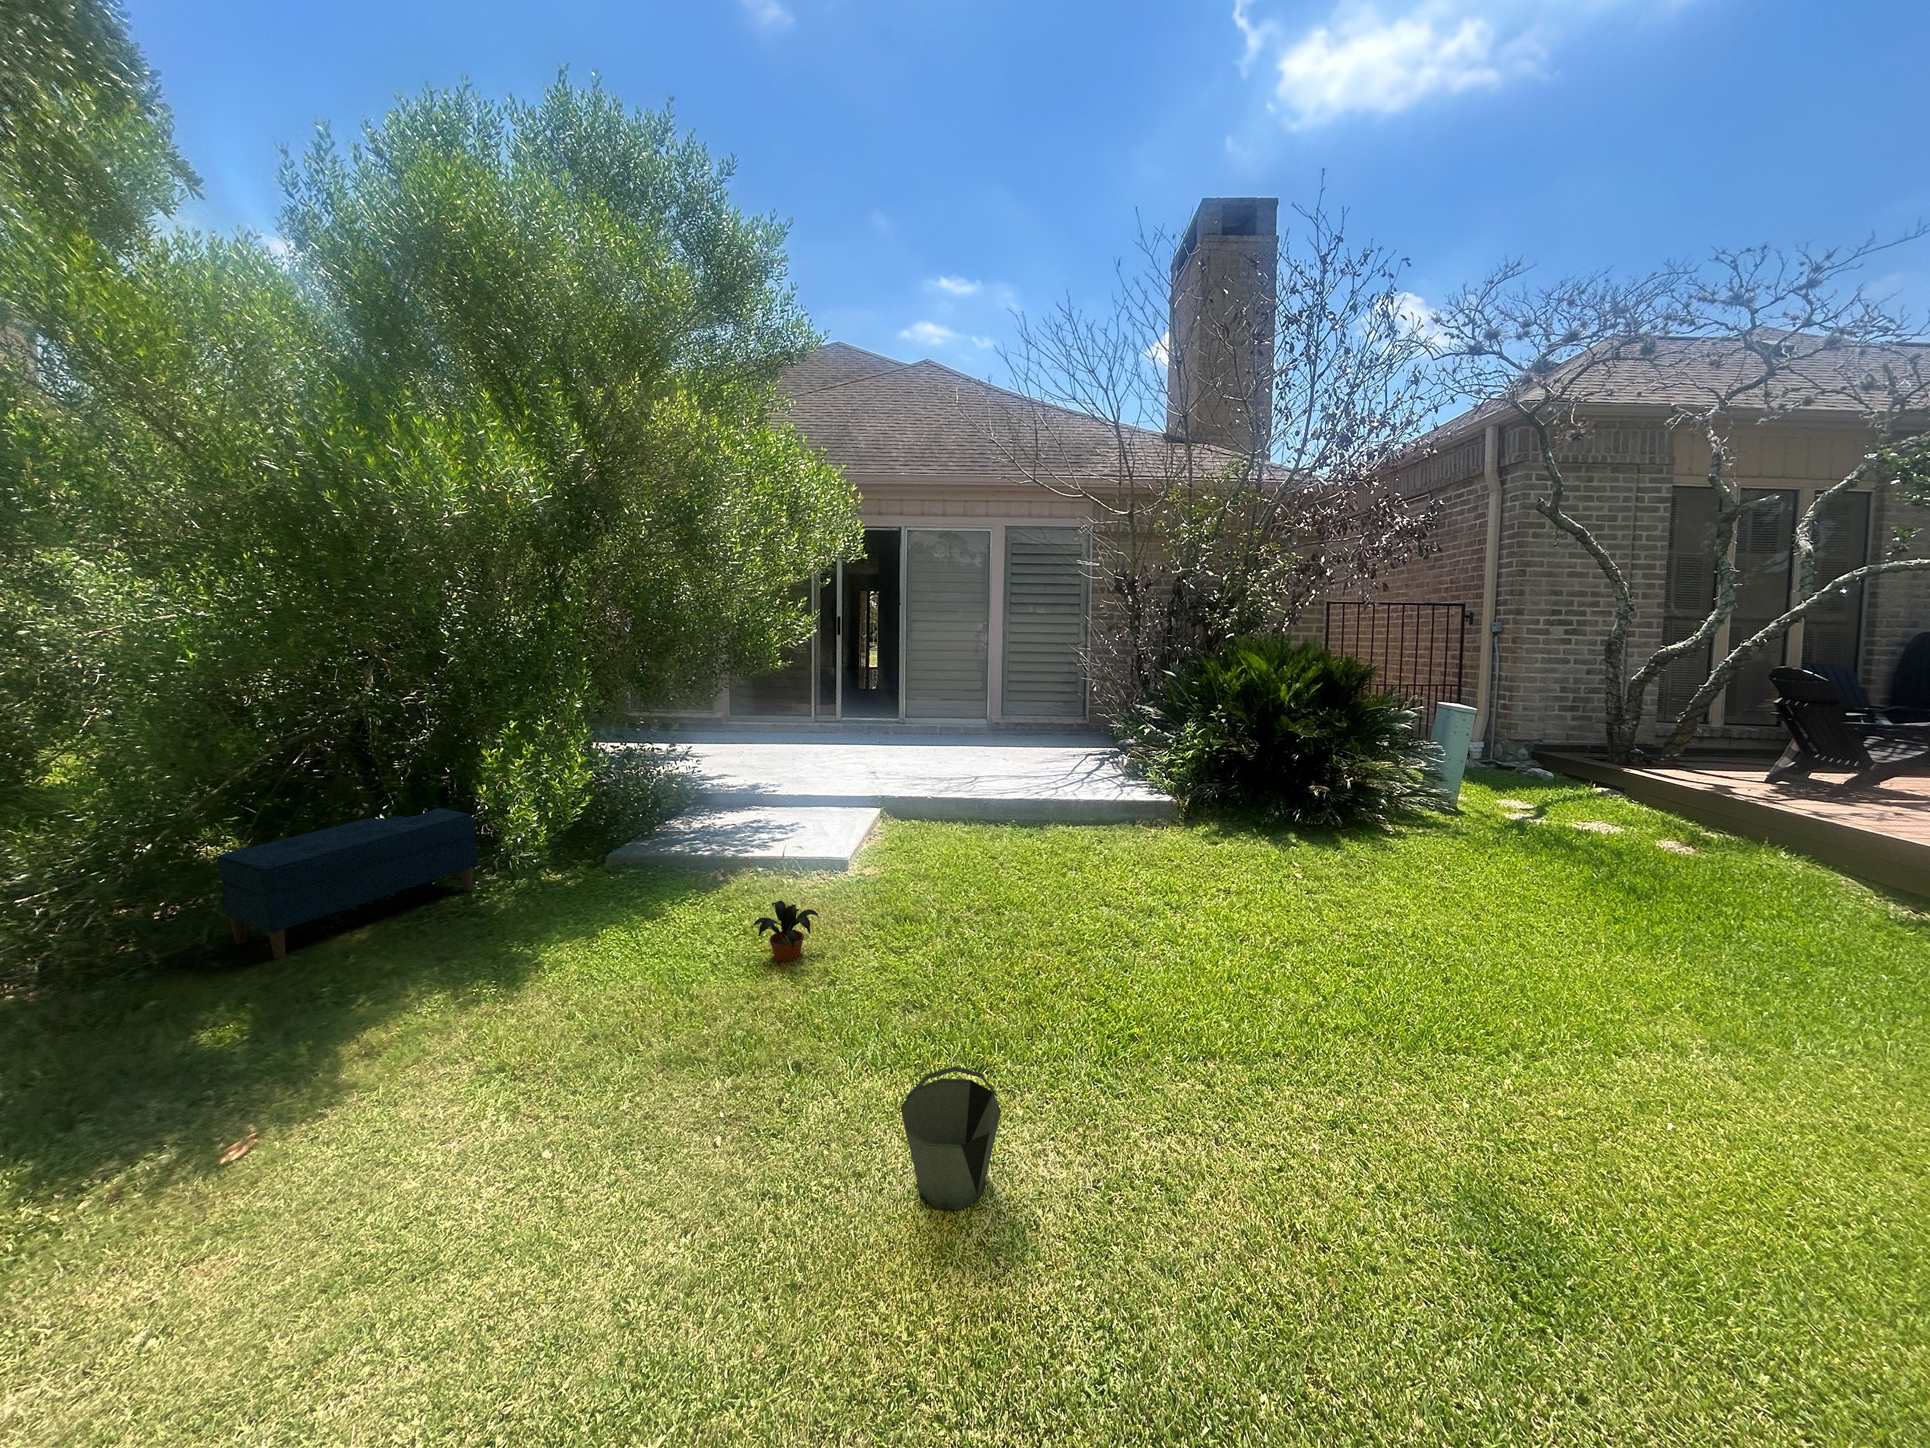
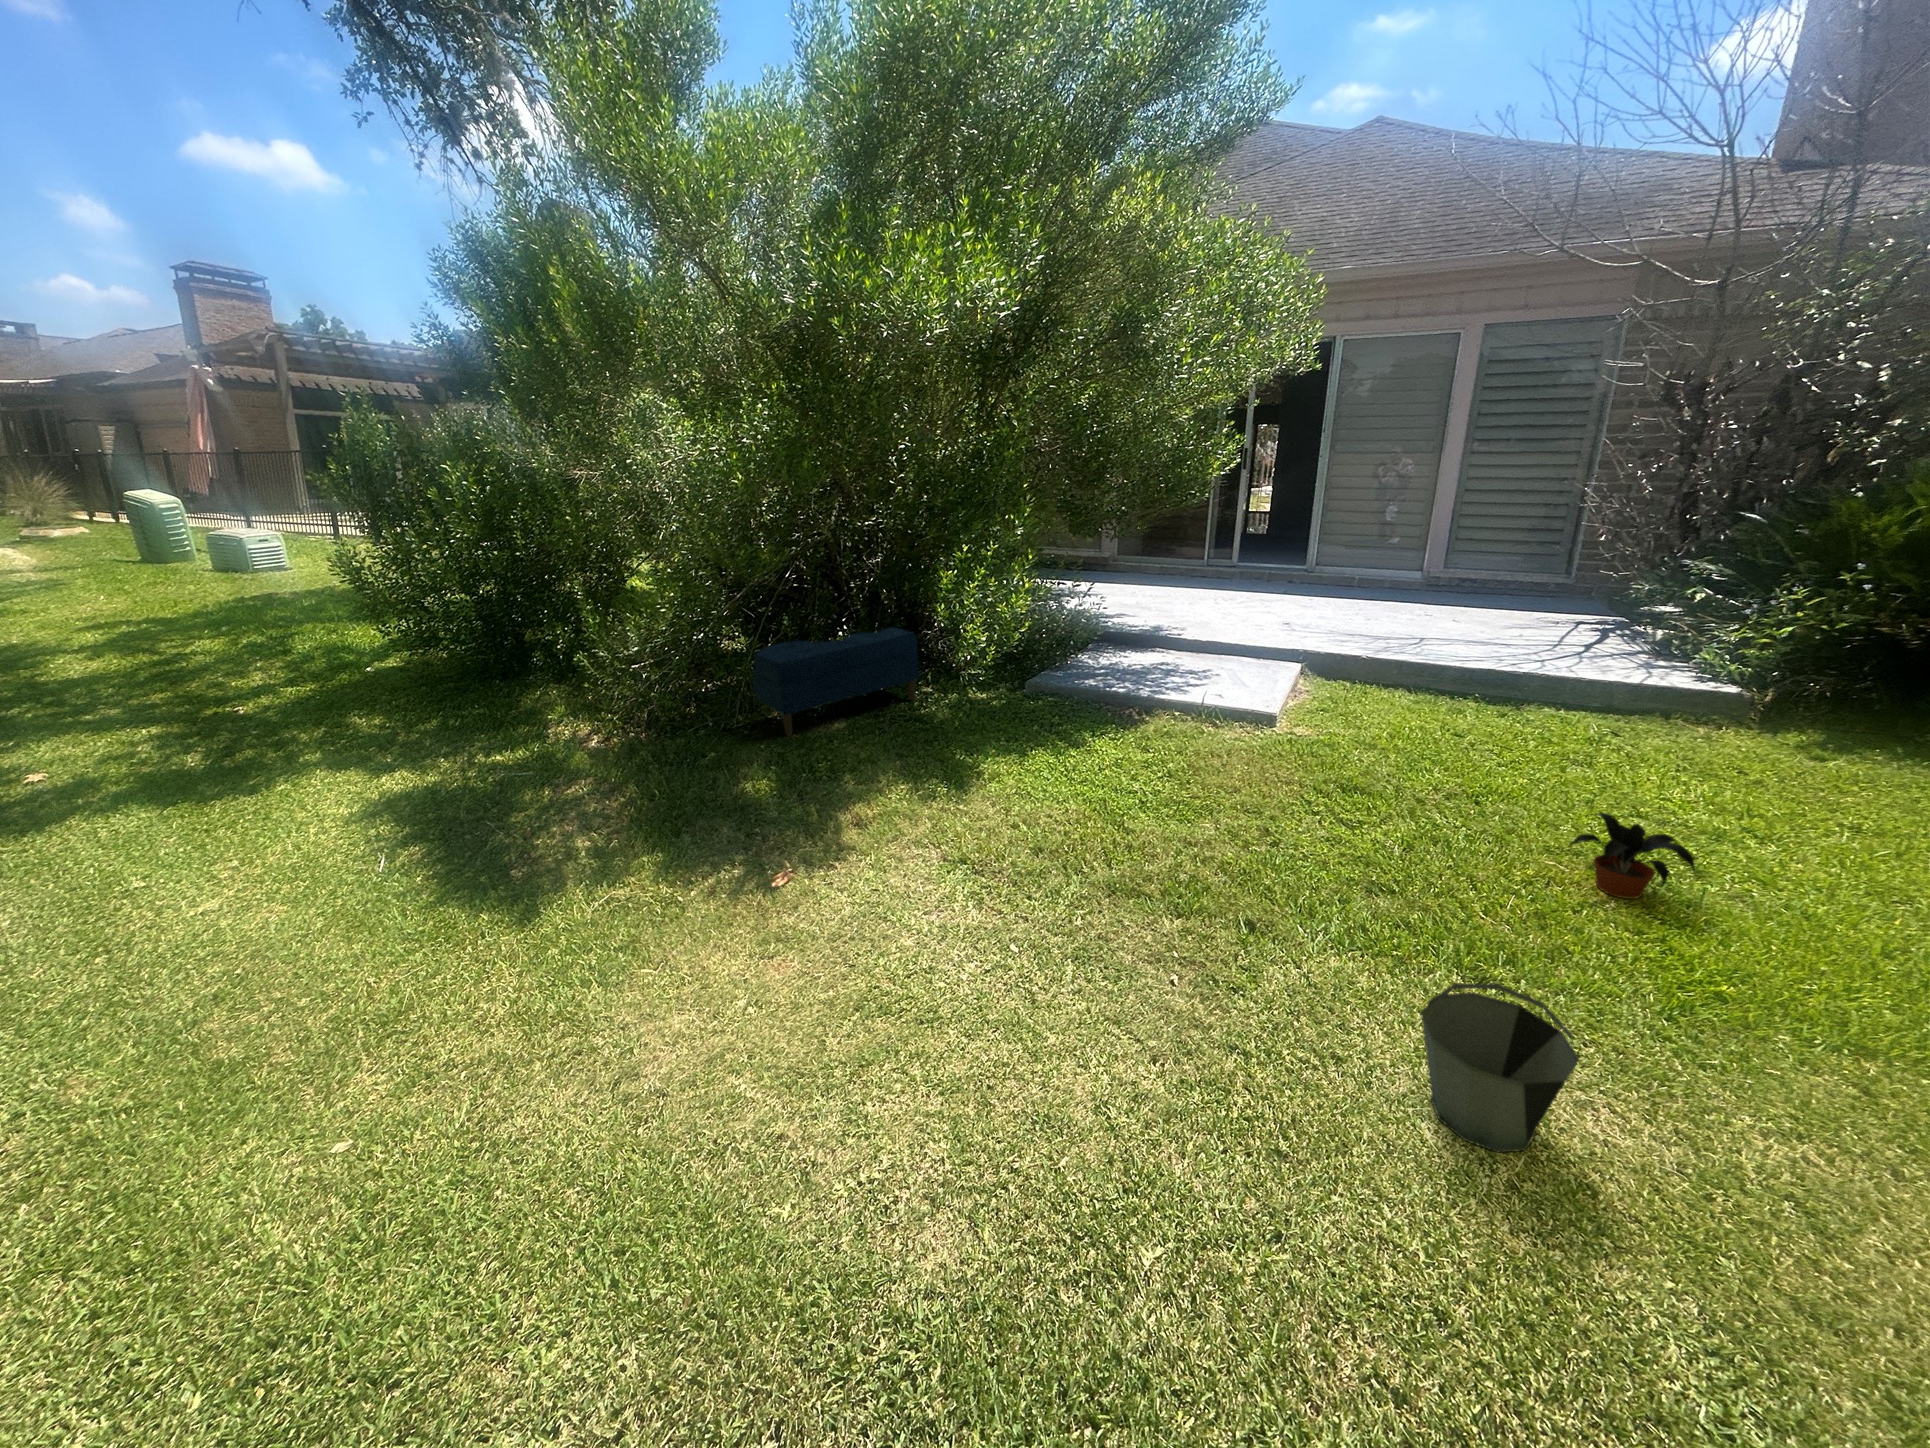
potted plant: present [752,900,819,962] -> present [1571,813,1695,899]

